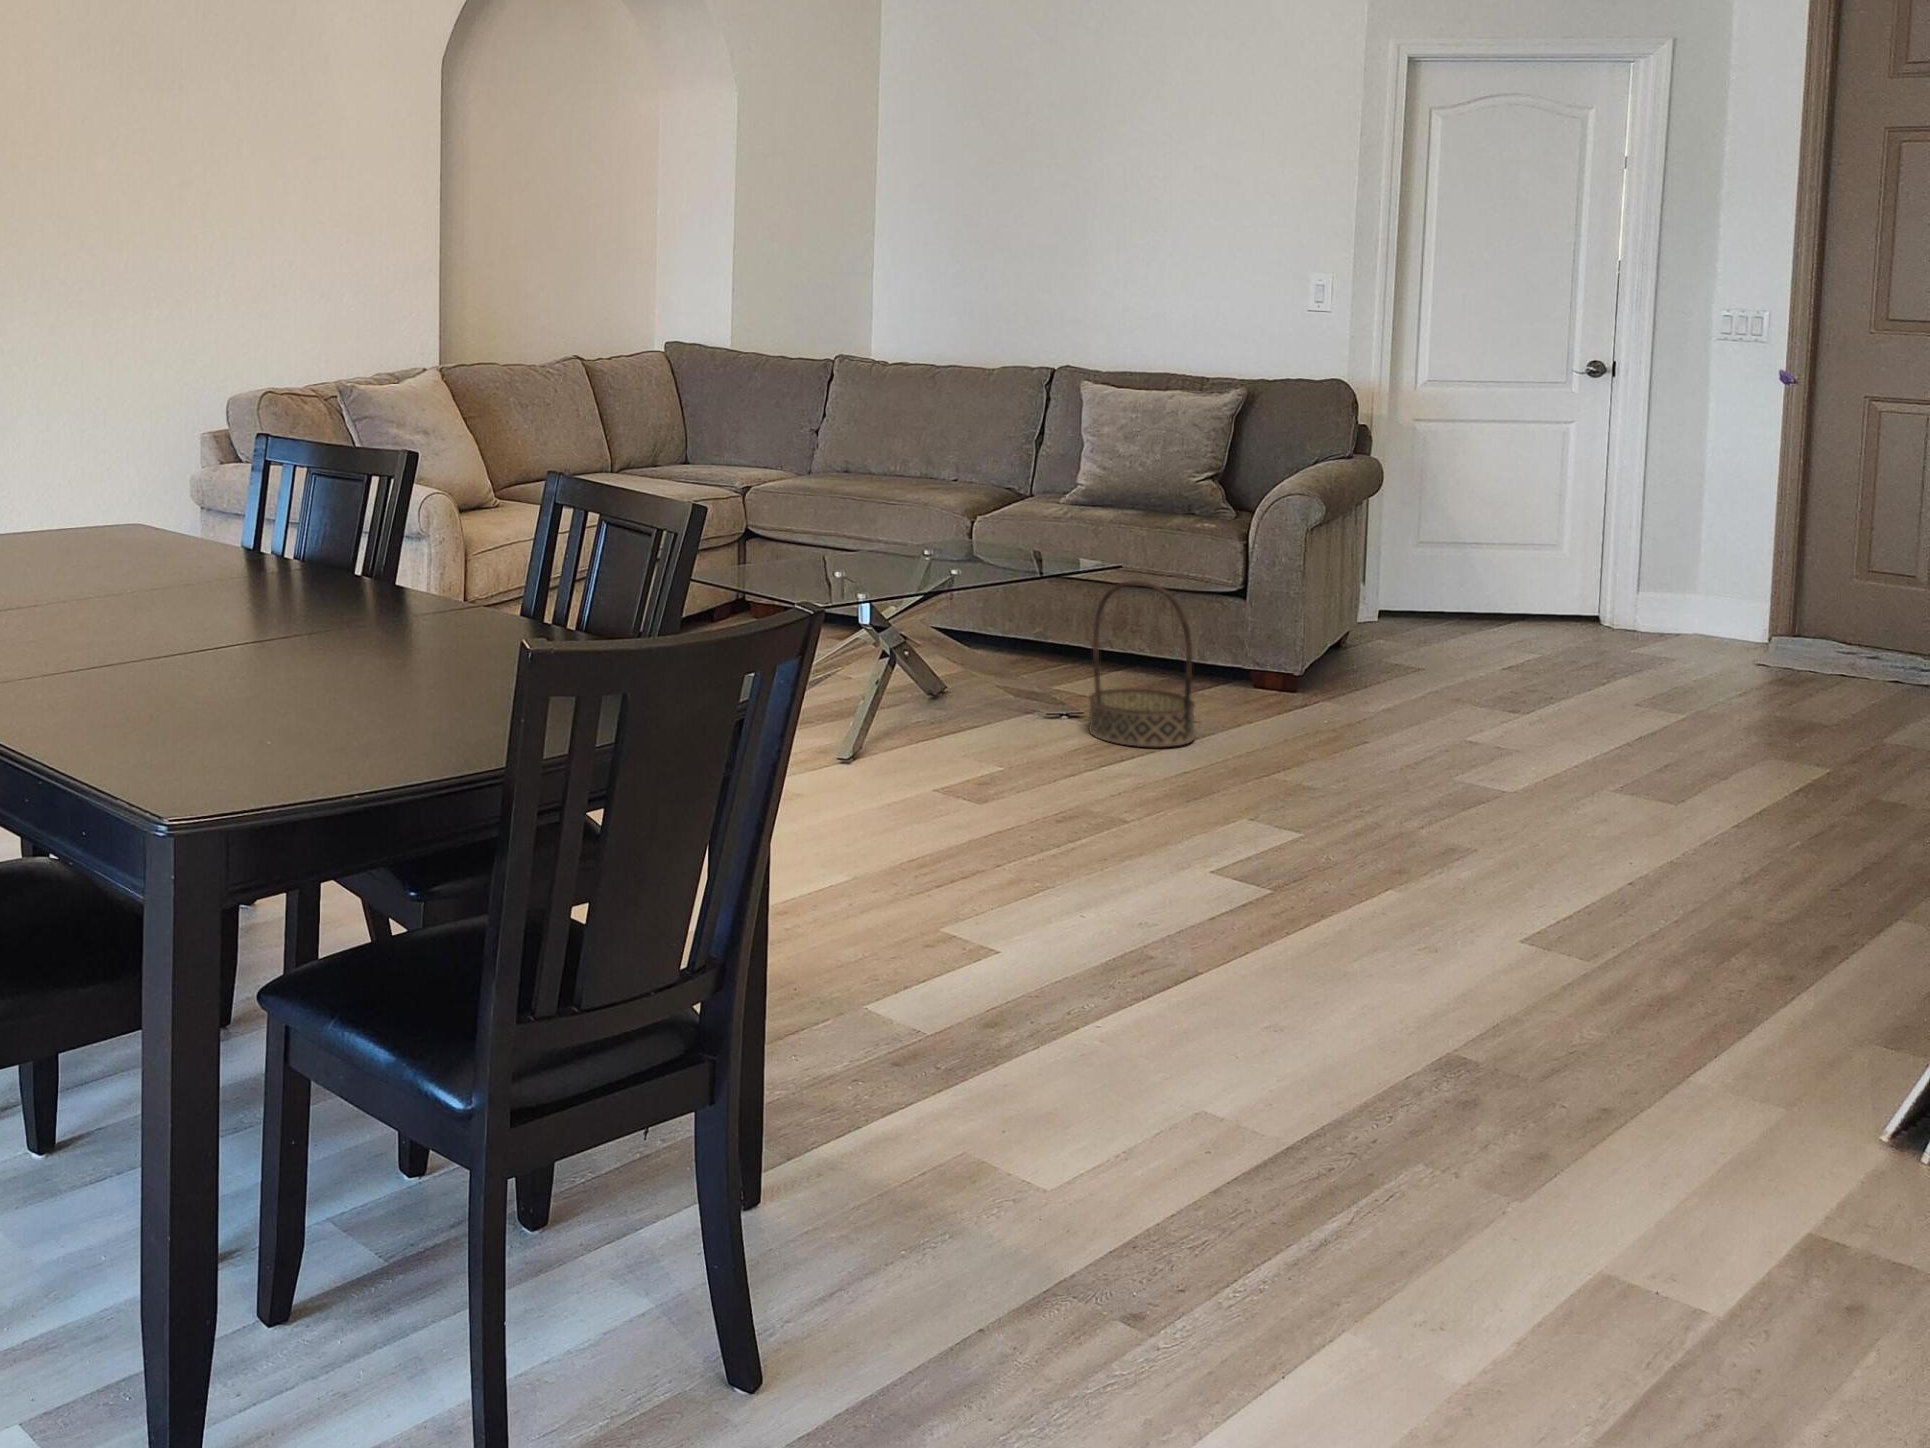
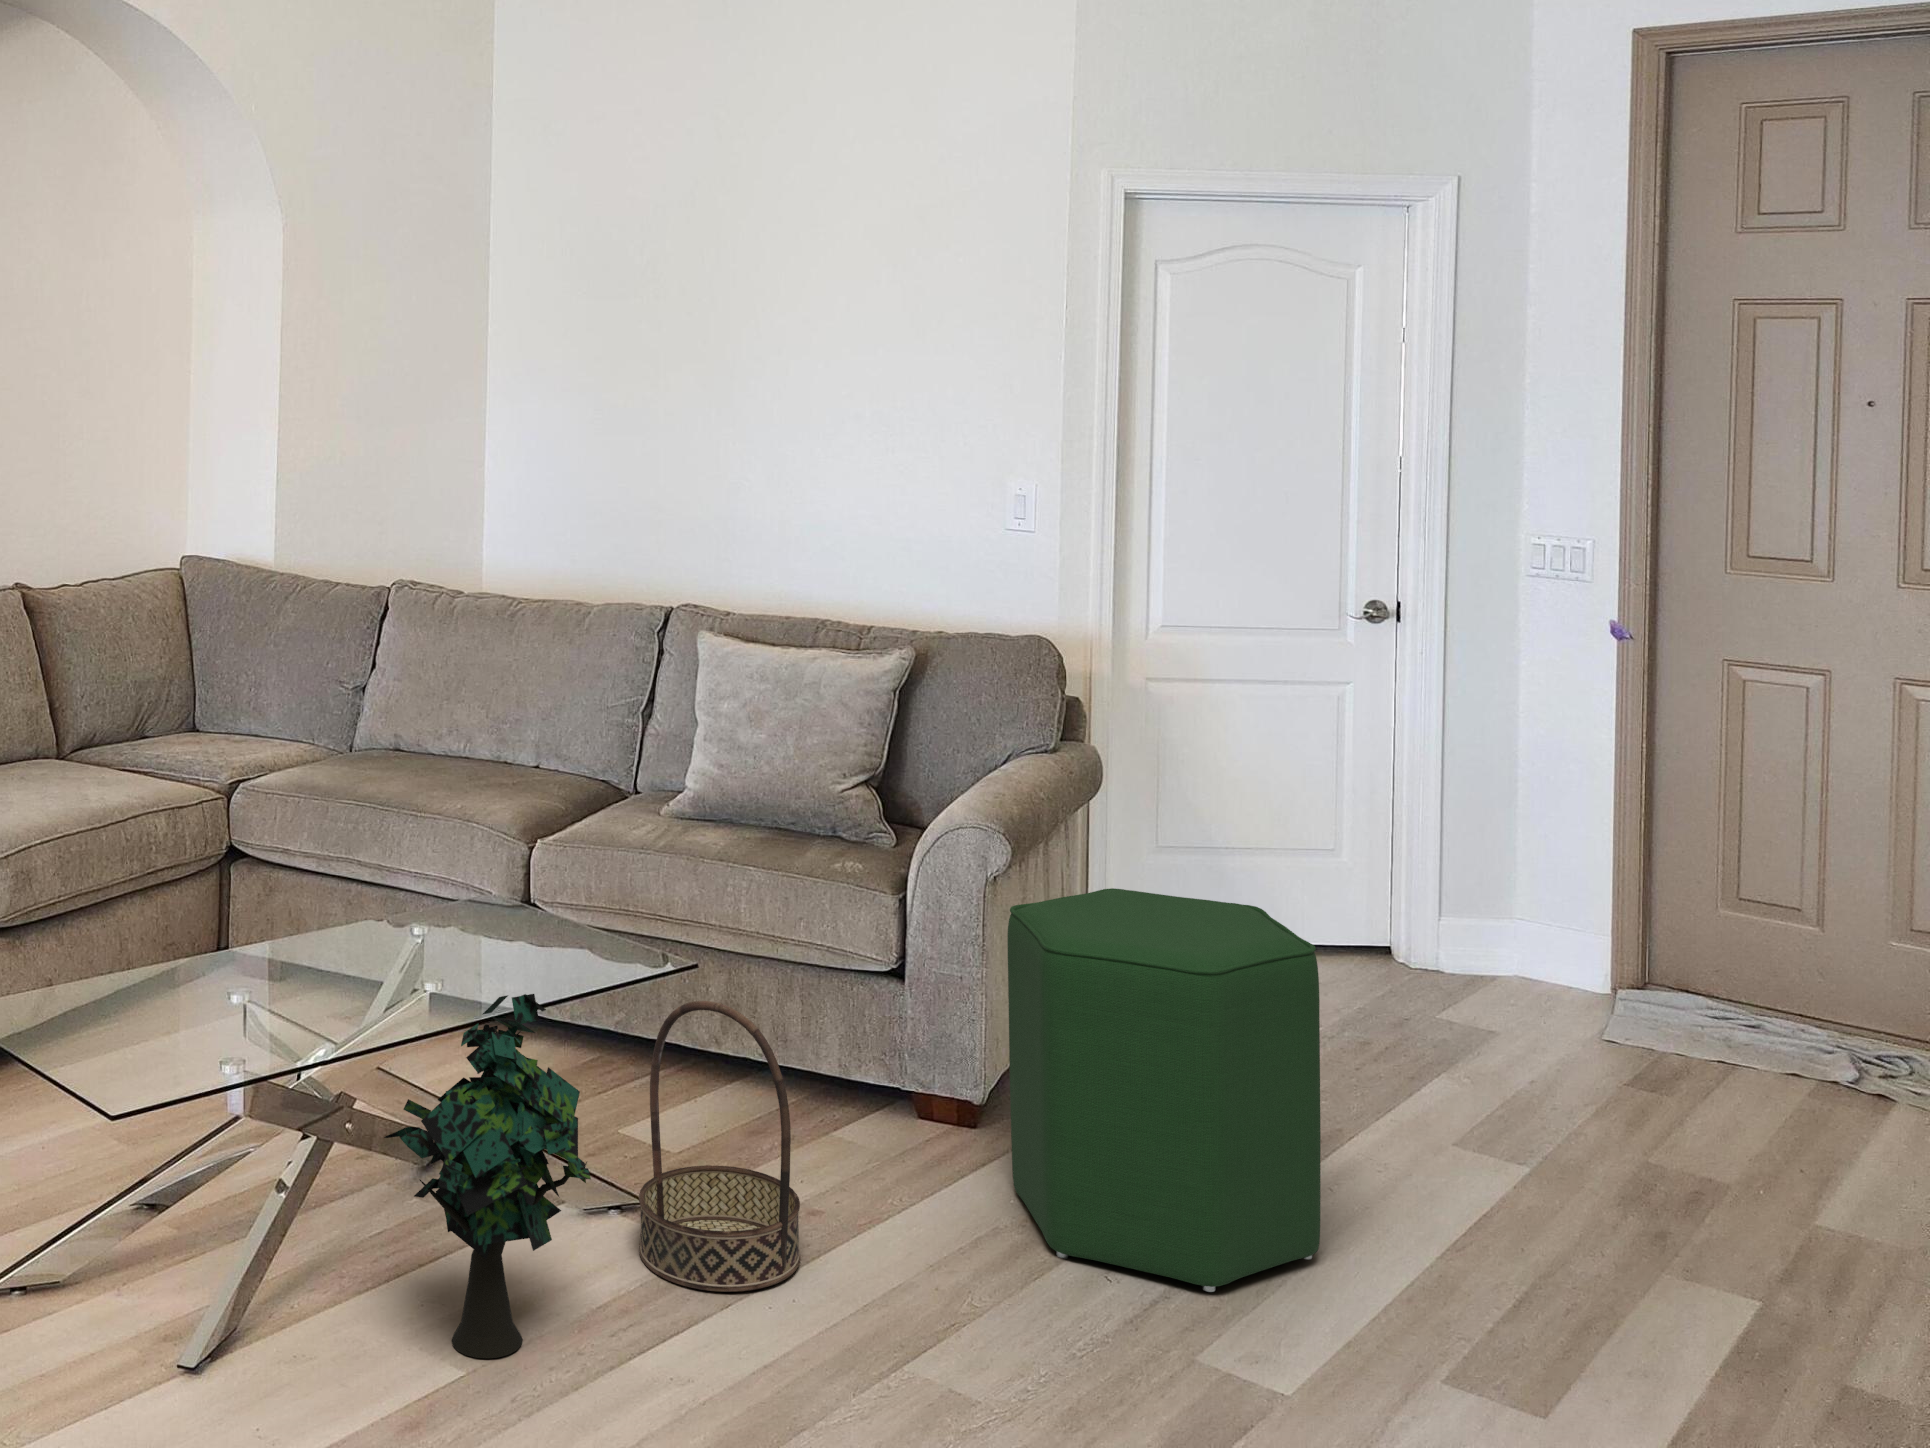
ottoman: none [1328,528,1543,755] -> present [1008,888,1321,1292]
decorative plant: none [951,557,1077,766] -> present [384,994,591,1358]

